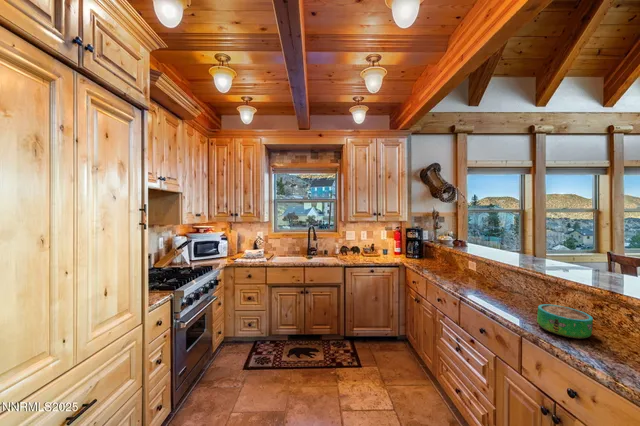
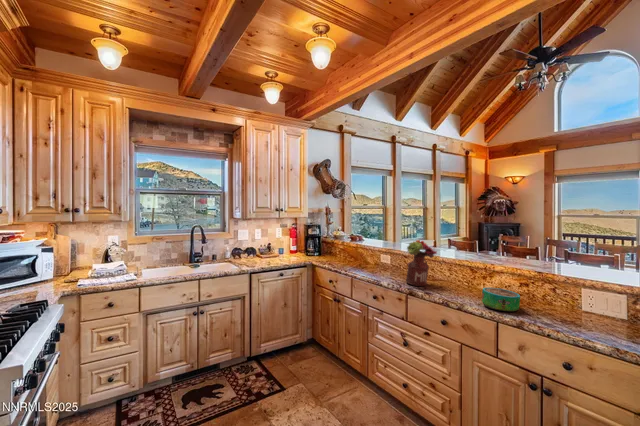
flower arrangement: none [470,244,511,296] -> present [406,240,437,286]

